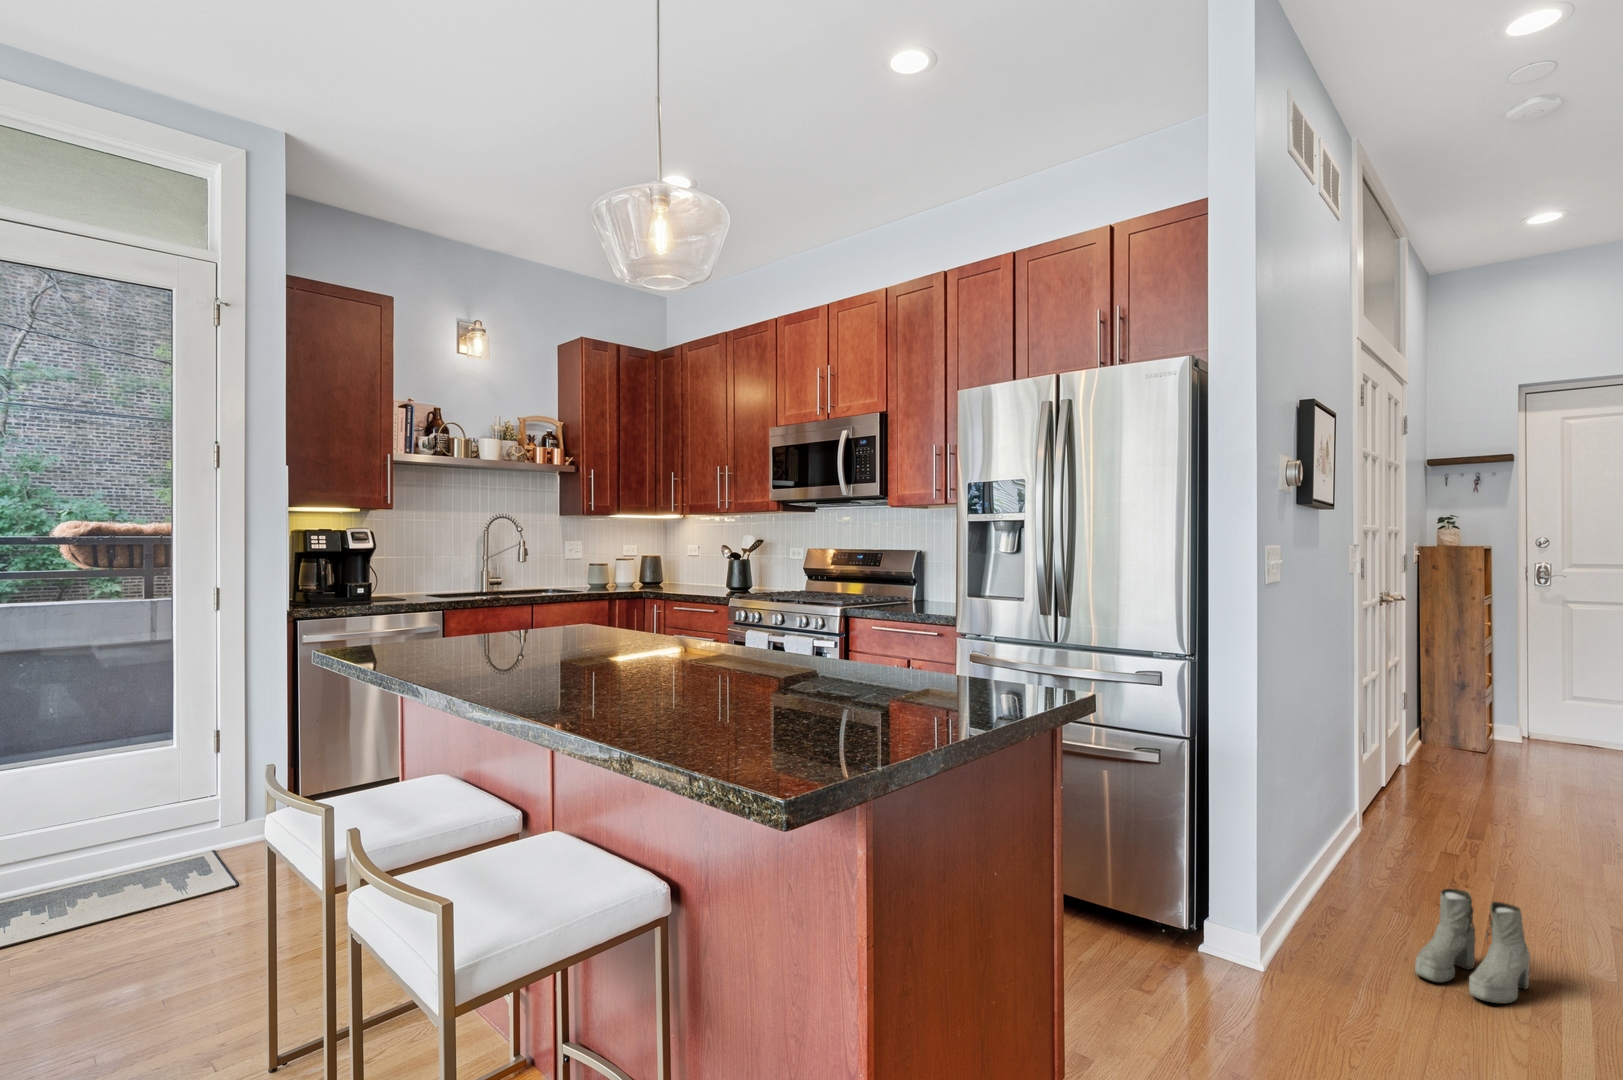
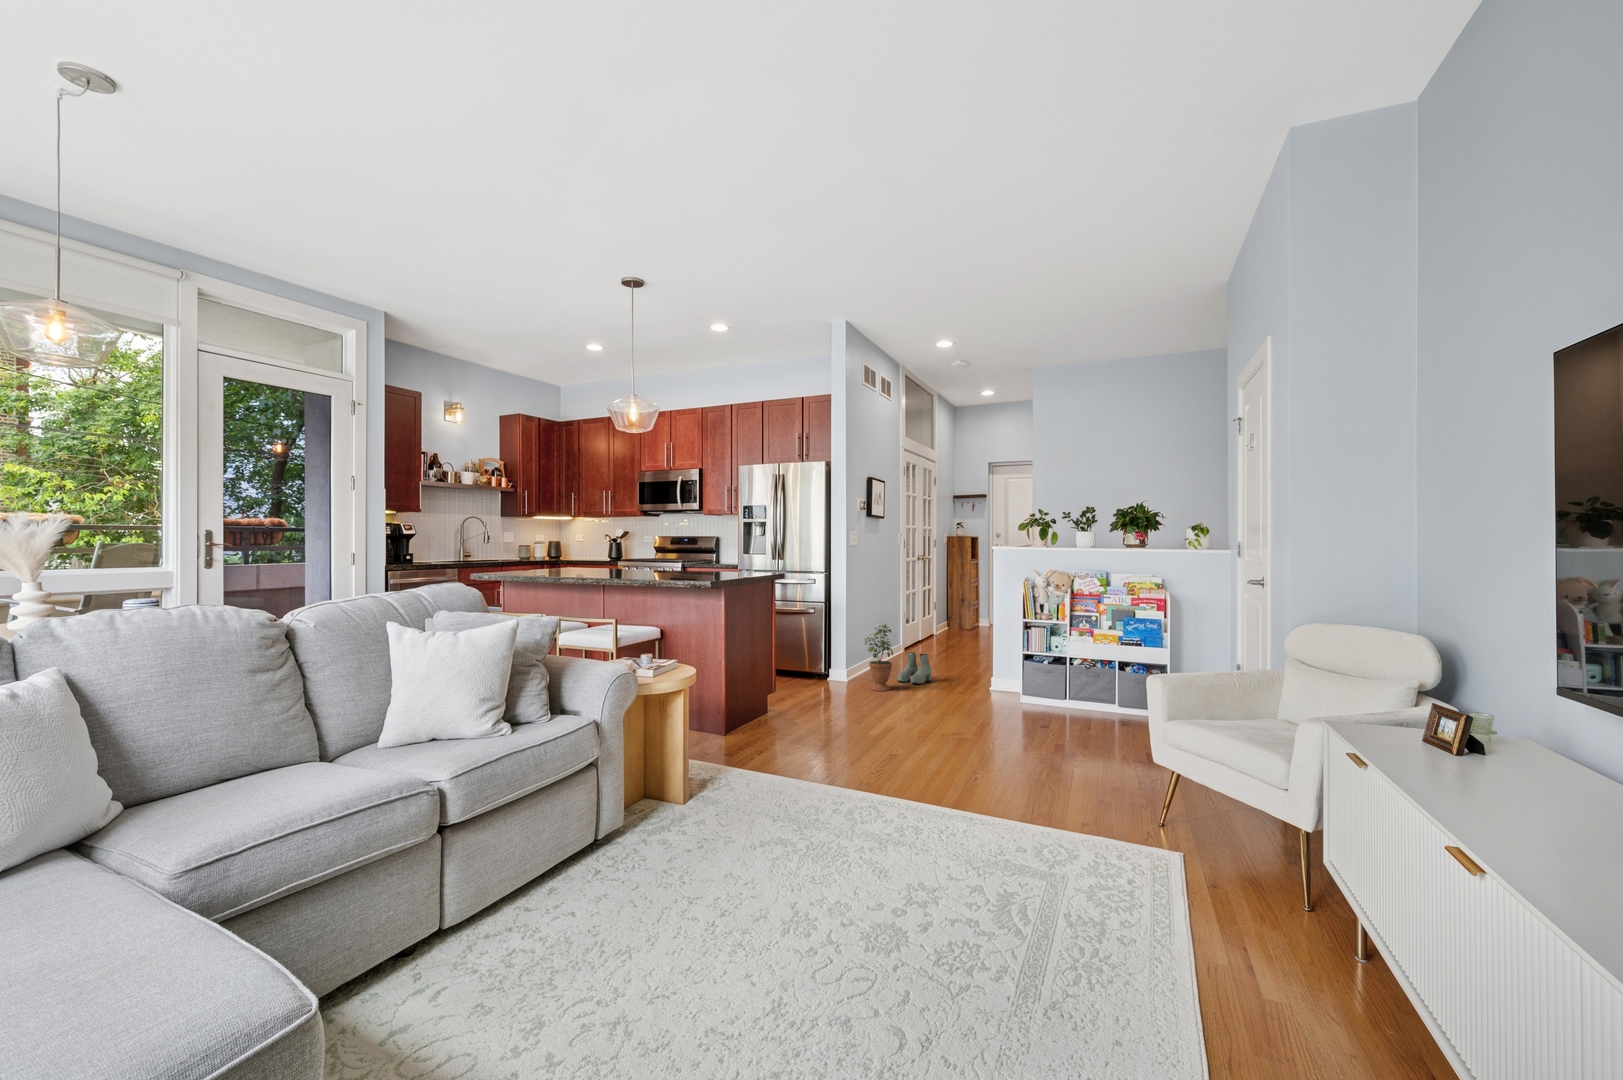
potted plant: none [1321,812,1425,1035] -> present [865,624,893,691]

